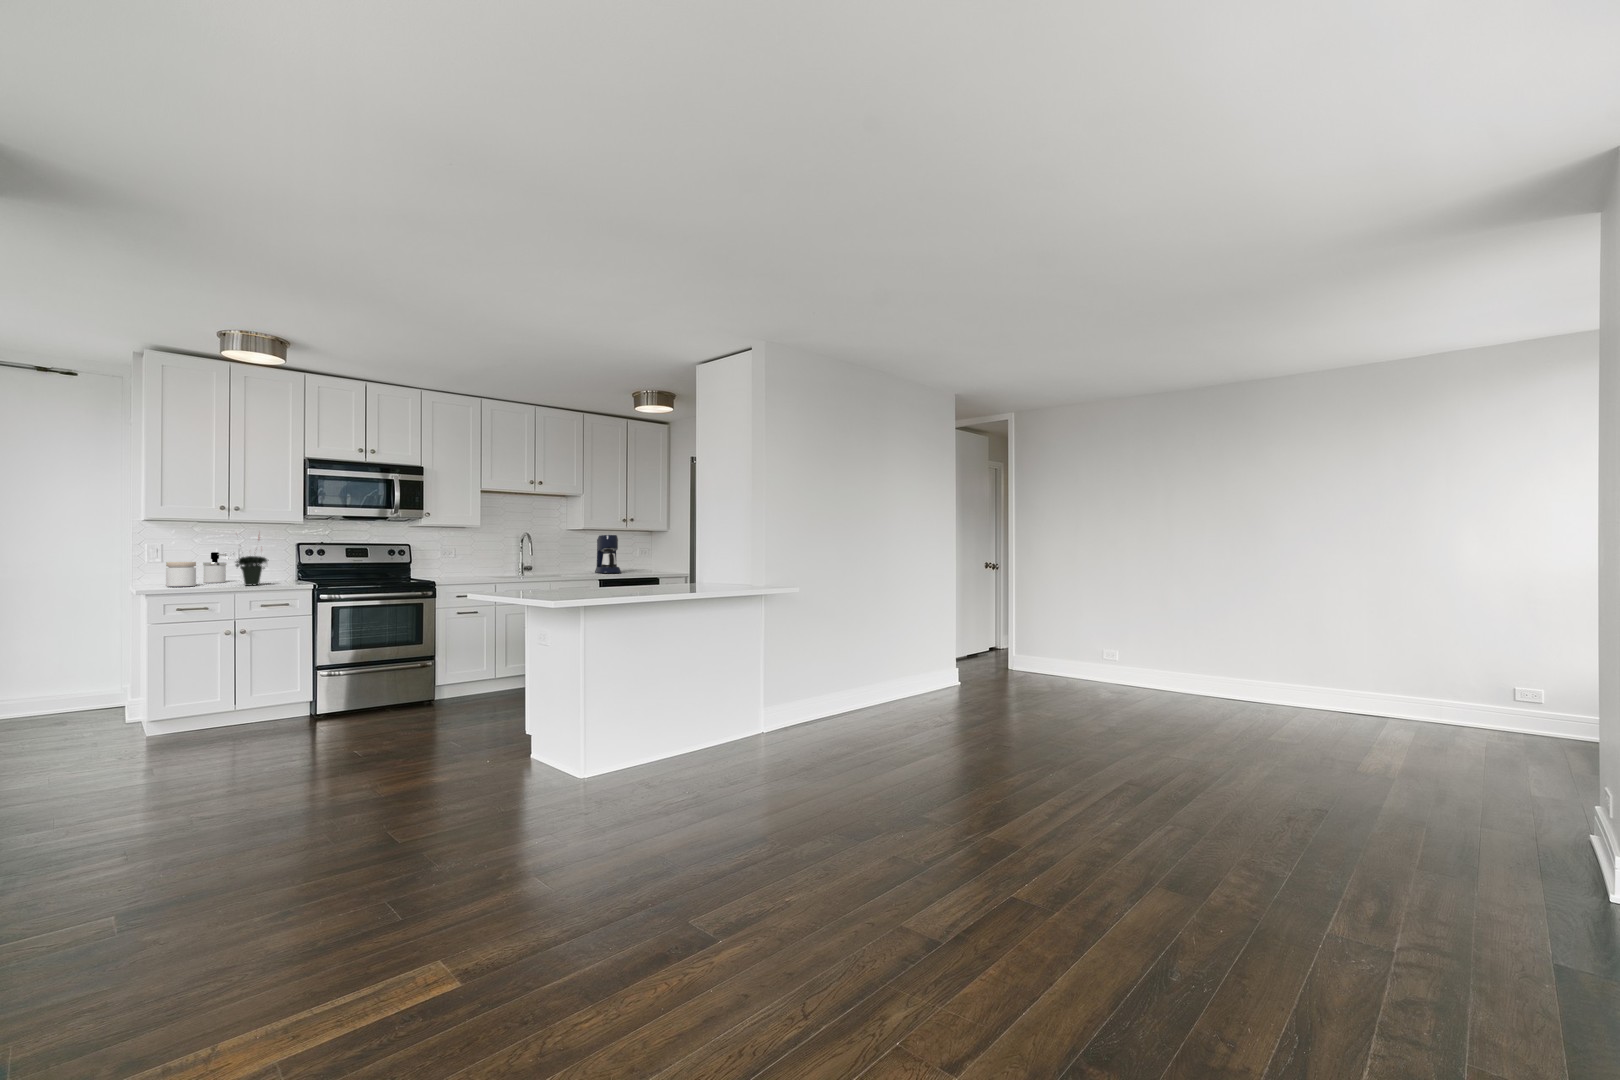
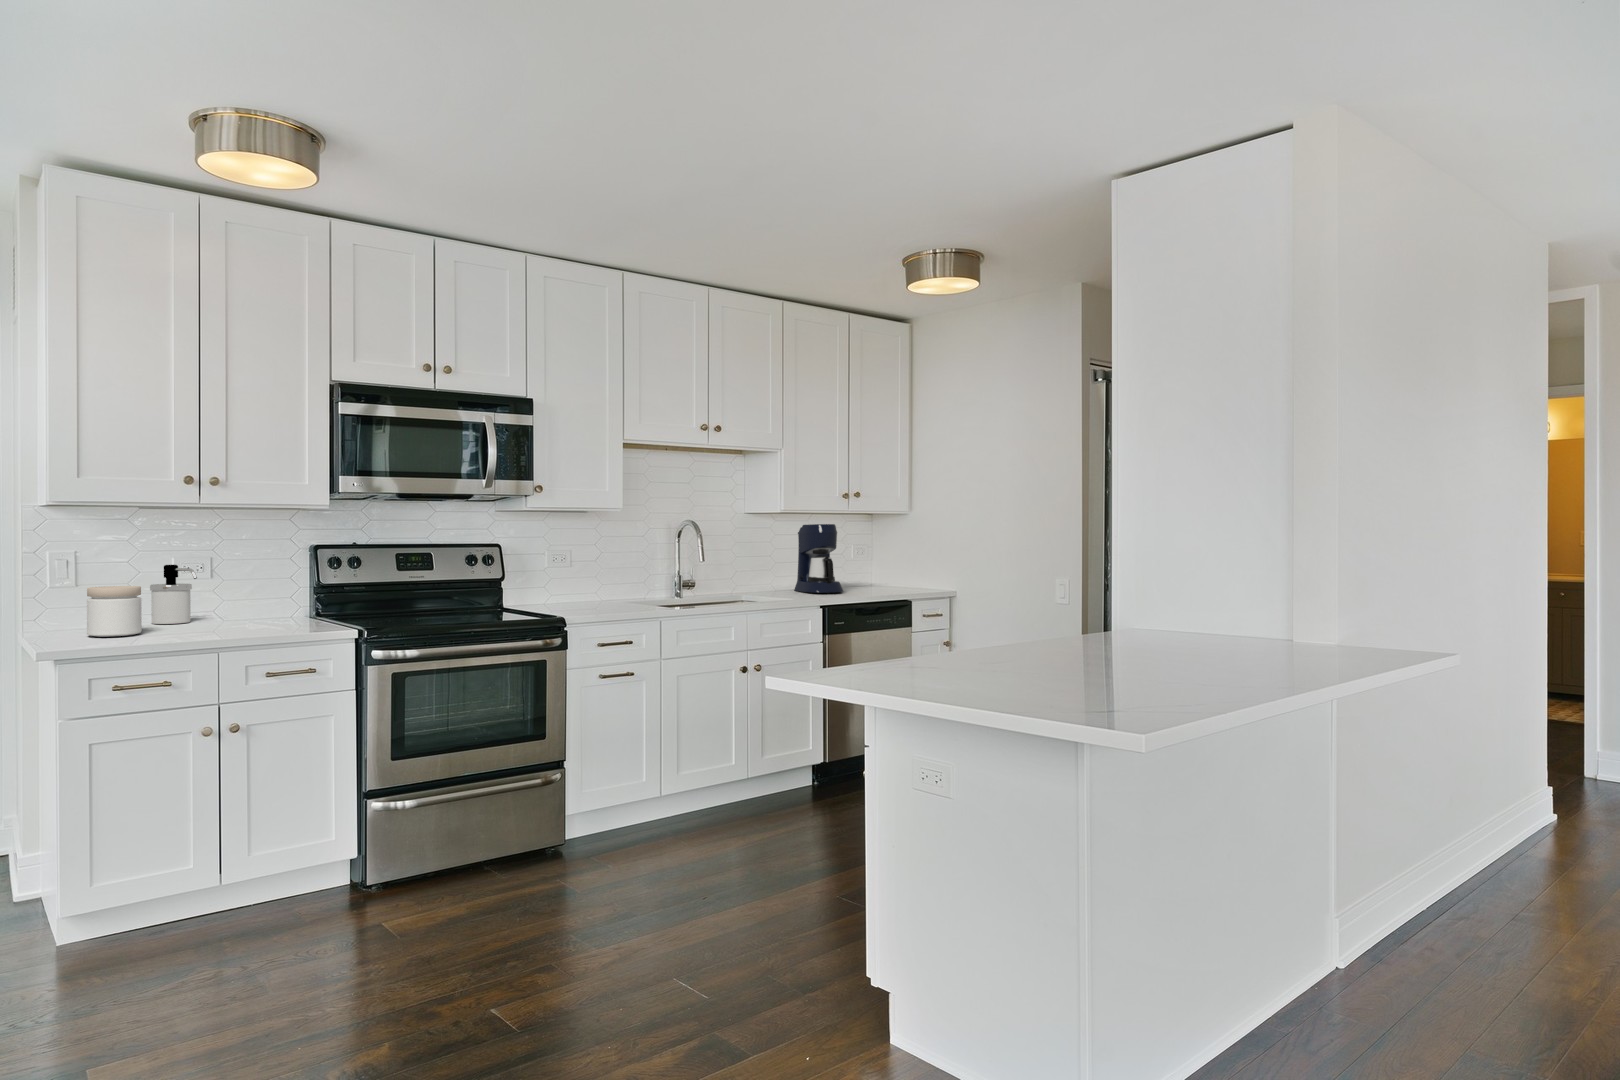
potted plant: present [236,556,267,586] -> none [212,524,273,632]

